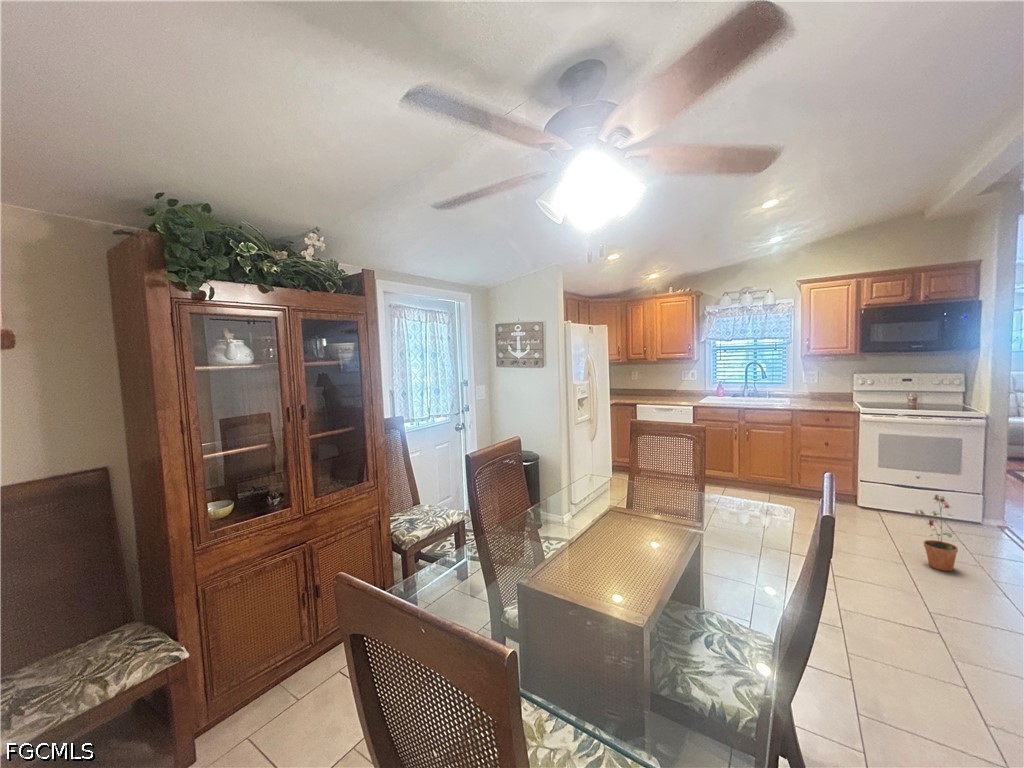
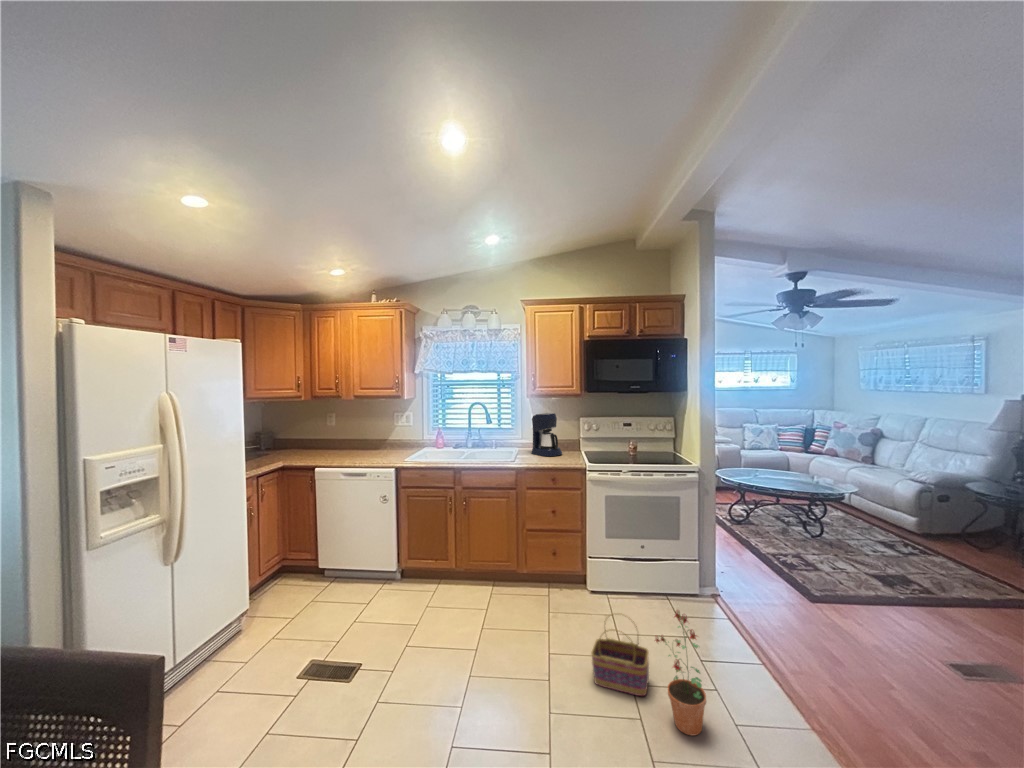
coffee maker: none [804,370,835,404] -> present [531,413,562,456]
basket: none [859,501,911,552] -> present [591,621,649,696]

